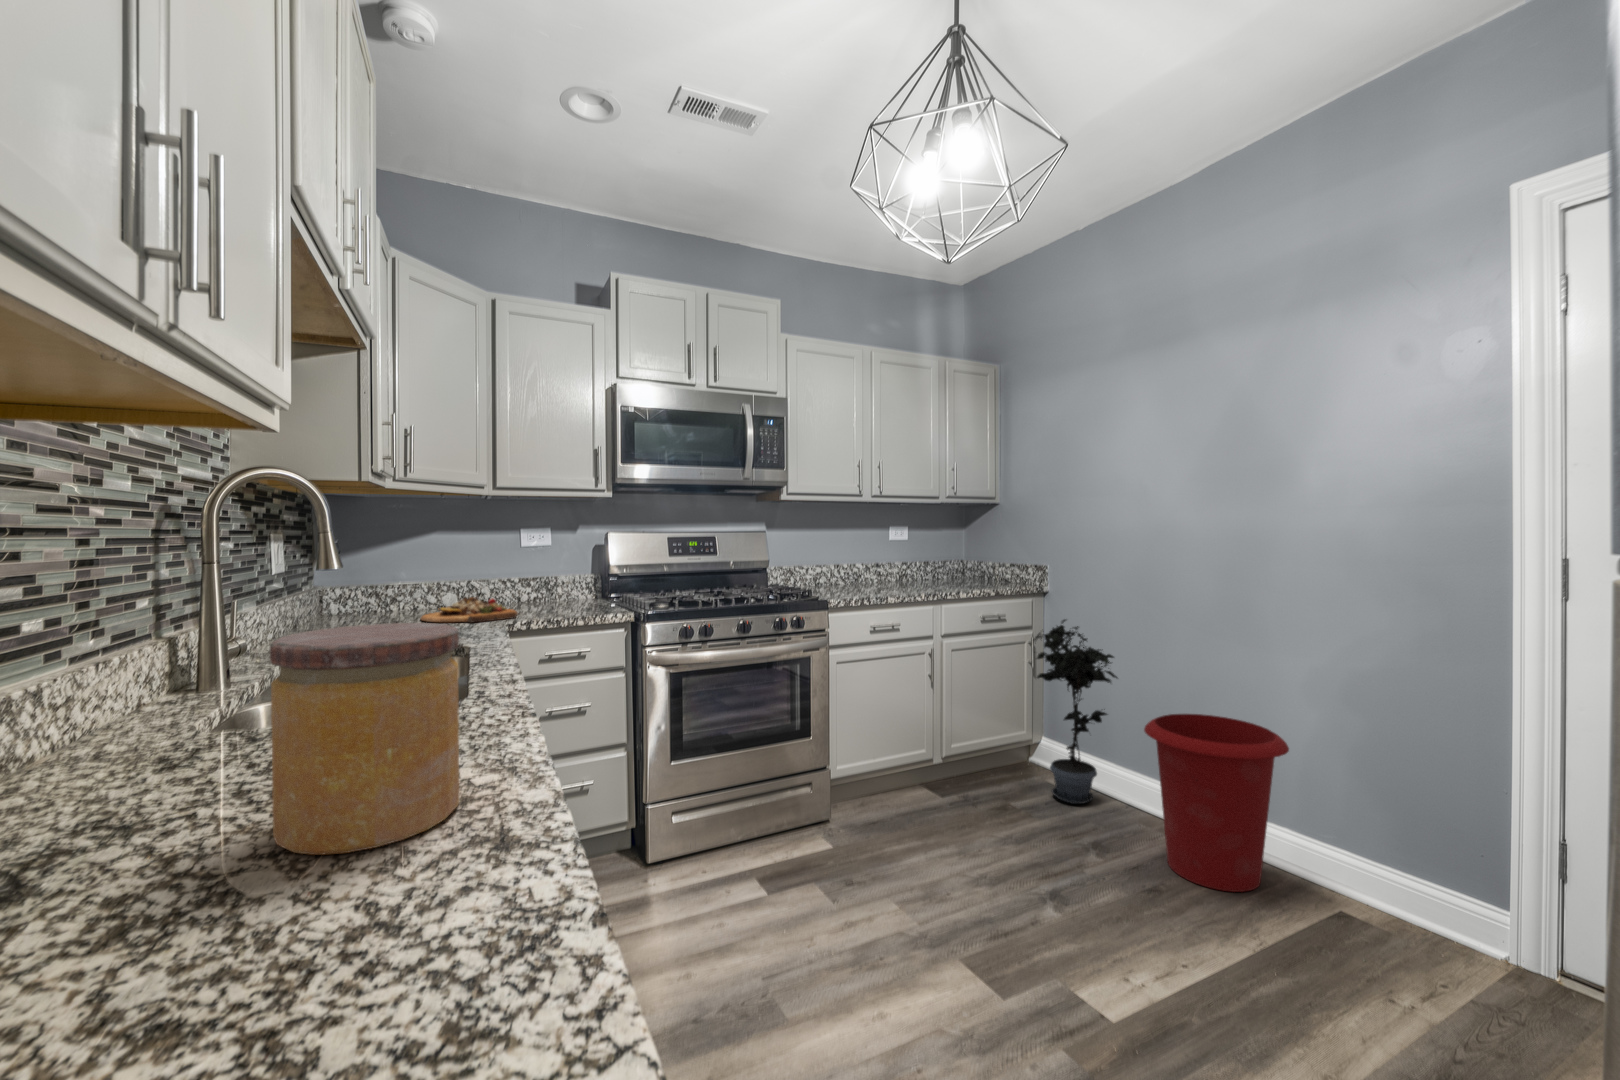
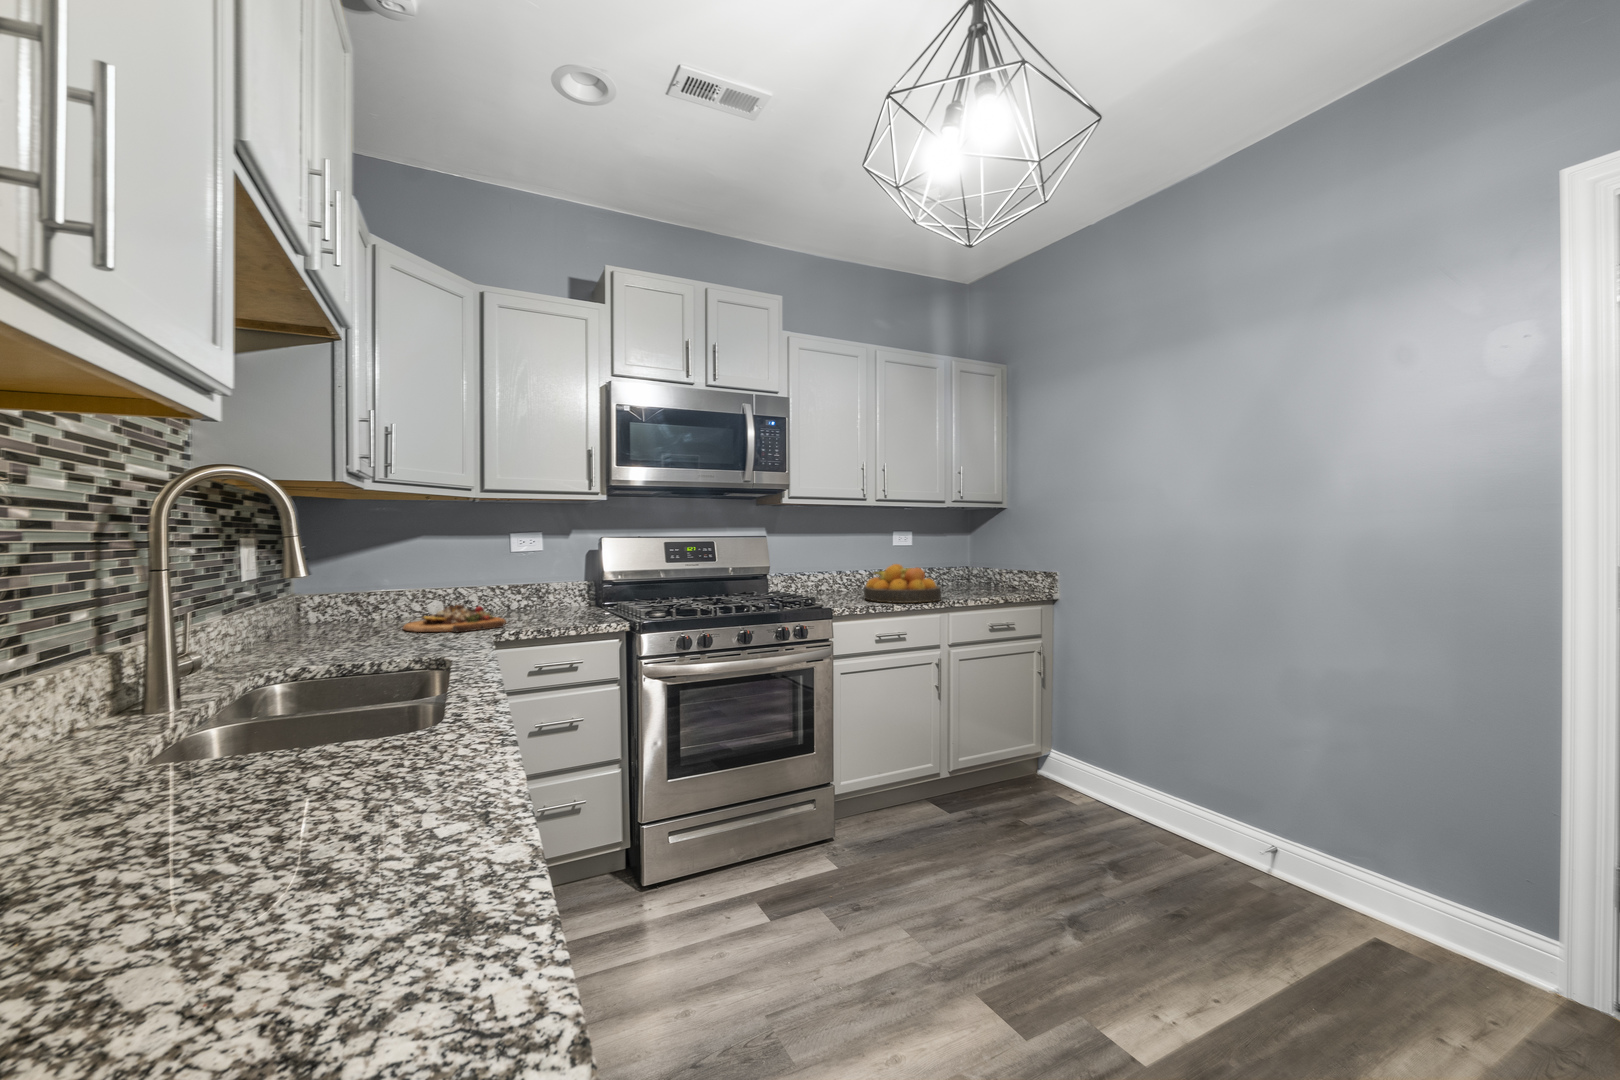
fruit bowl: none [859,558,934,595] -> present [864,564,941,603]
potted plant: present [1034,619,1117,804] -> none [1044,628,1134,821]
jar: present [270,623,459,855] -> none [175,647,416,944]
waste bin: present [1144,714,1289,892] -> none [1165,728,1321,919]

